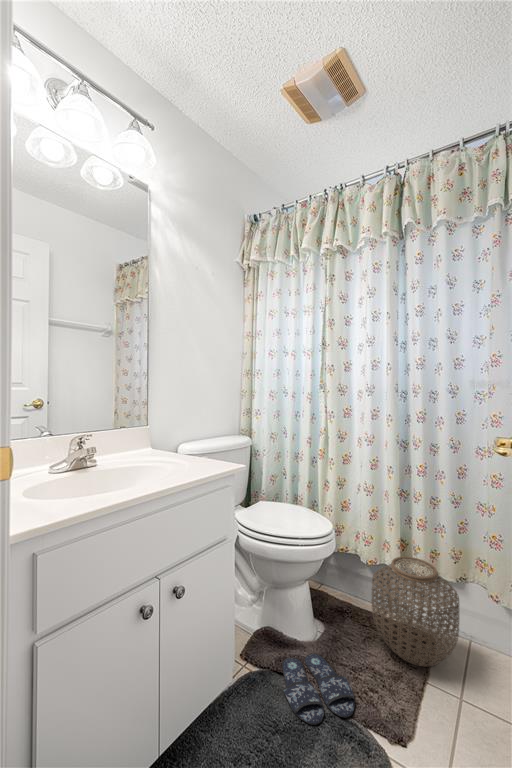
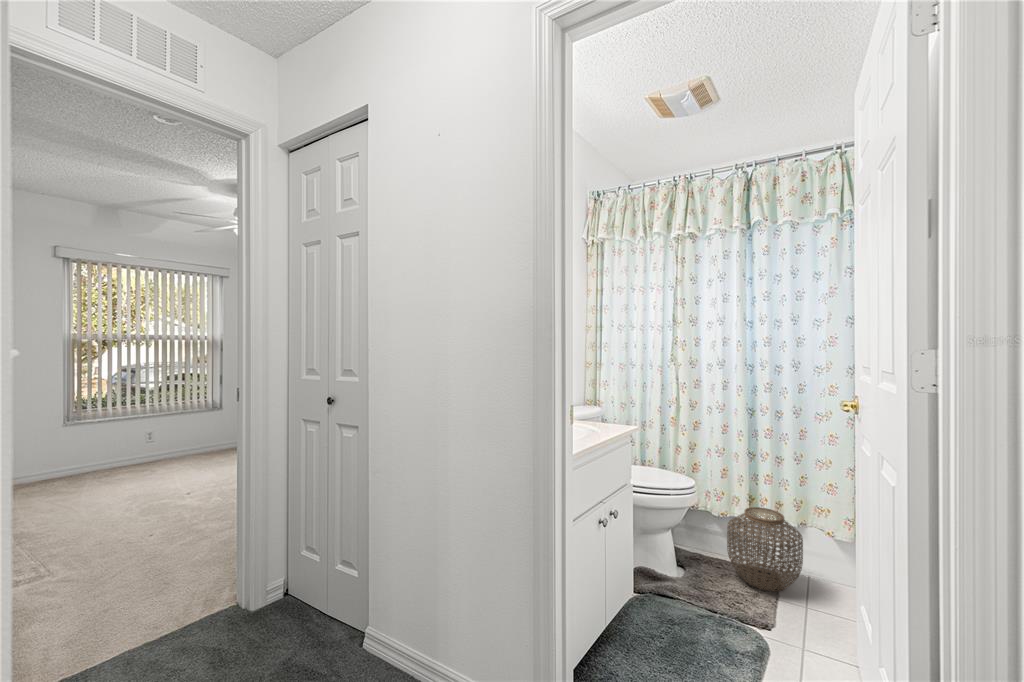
slippers: present [282,653,355,725] -> none [662,586,729,625]

